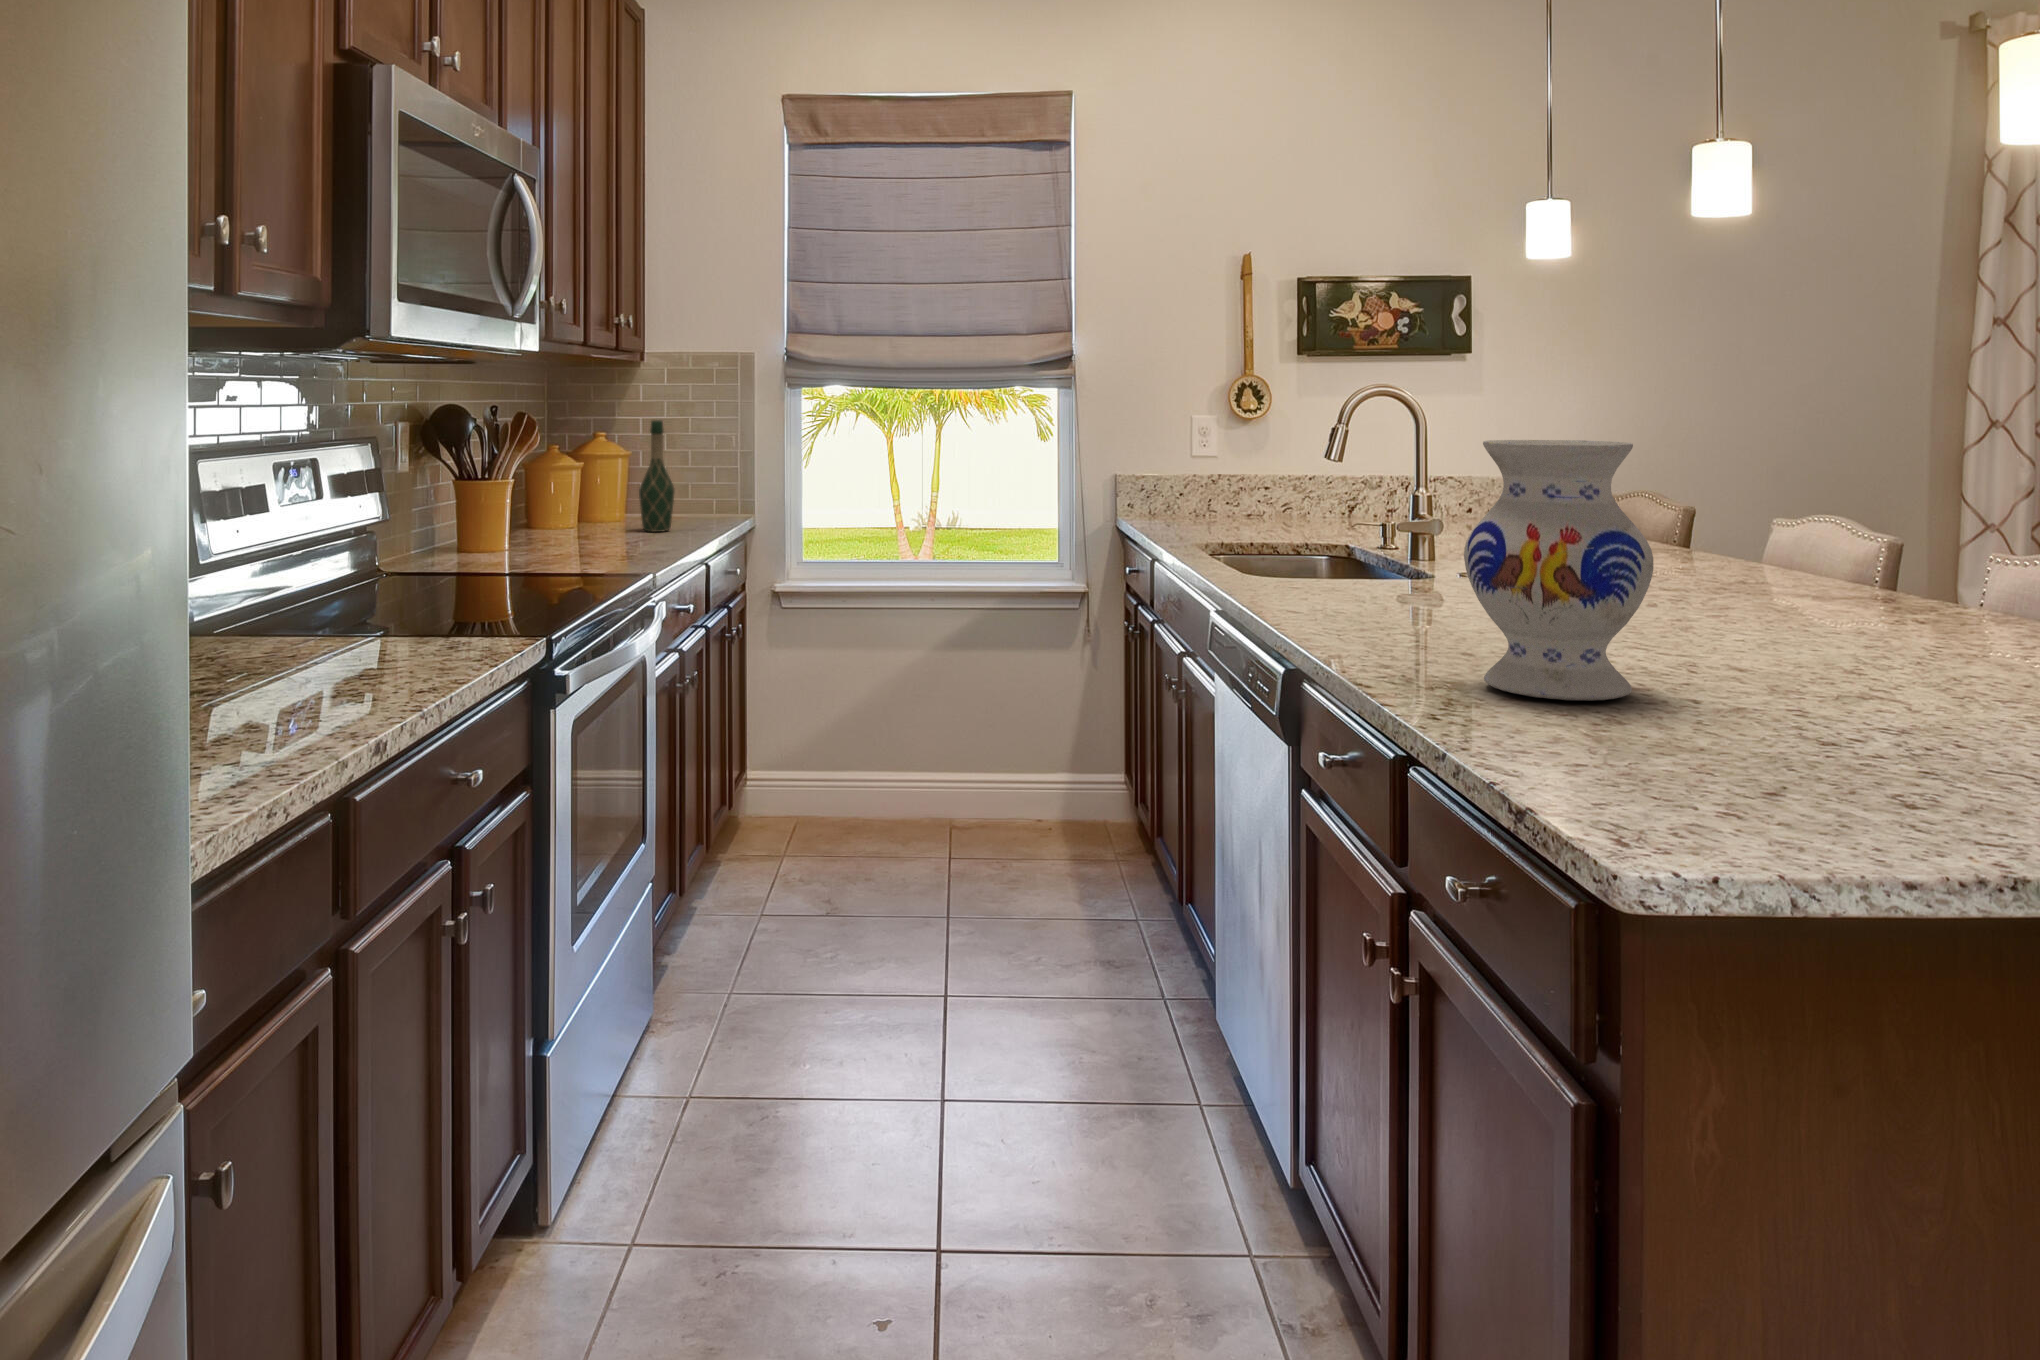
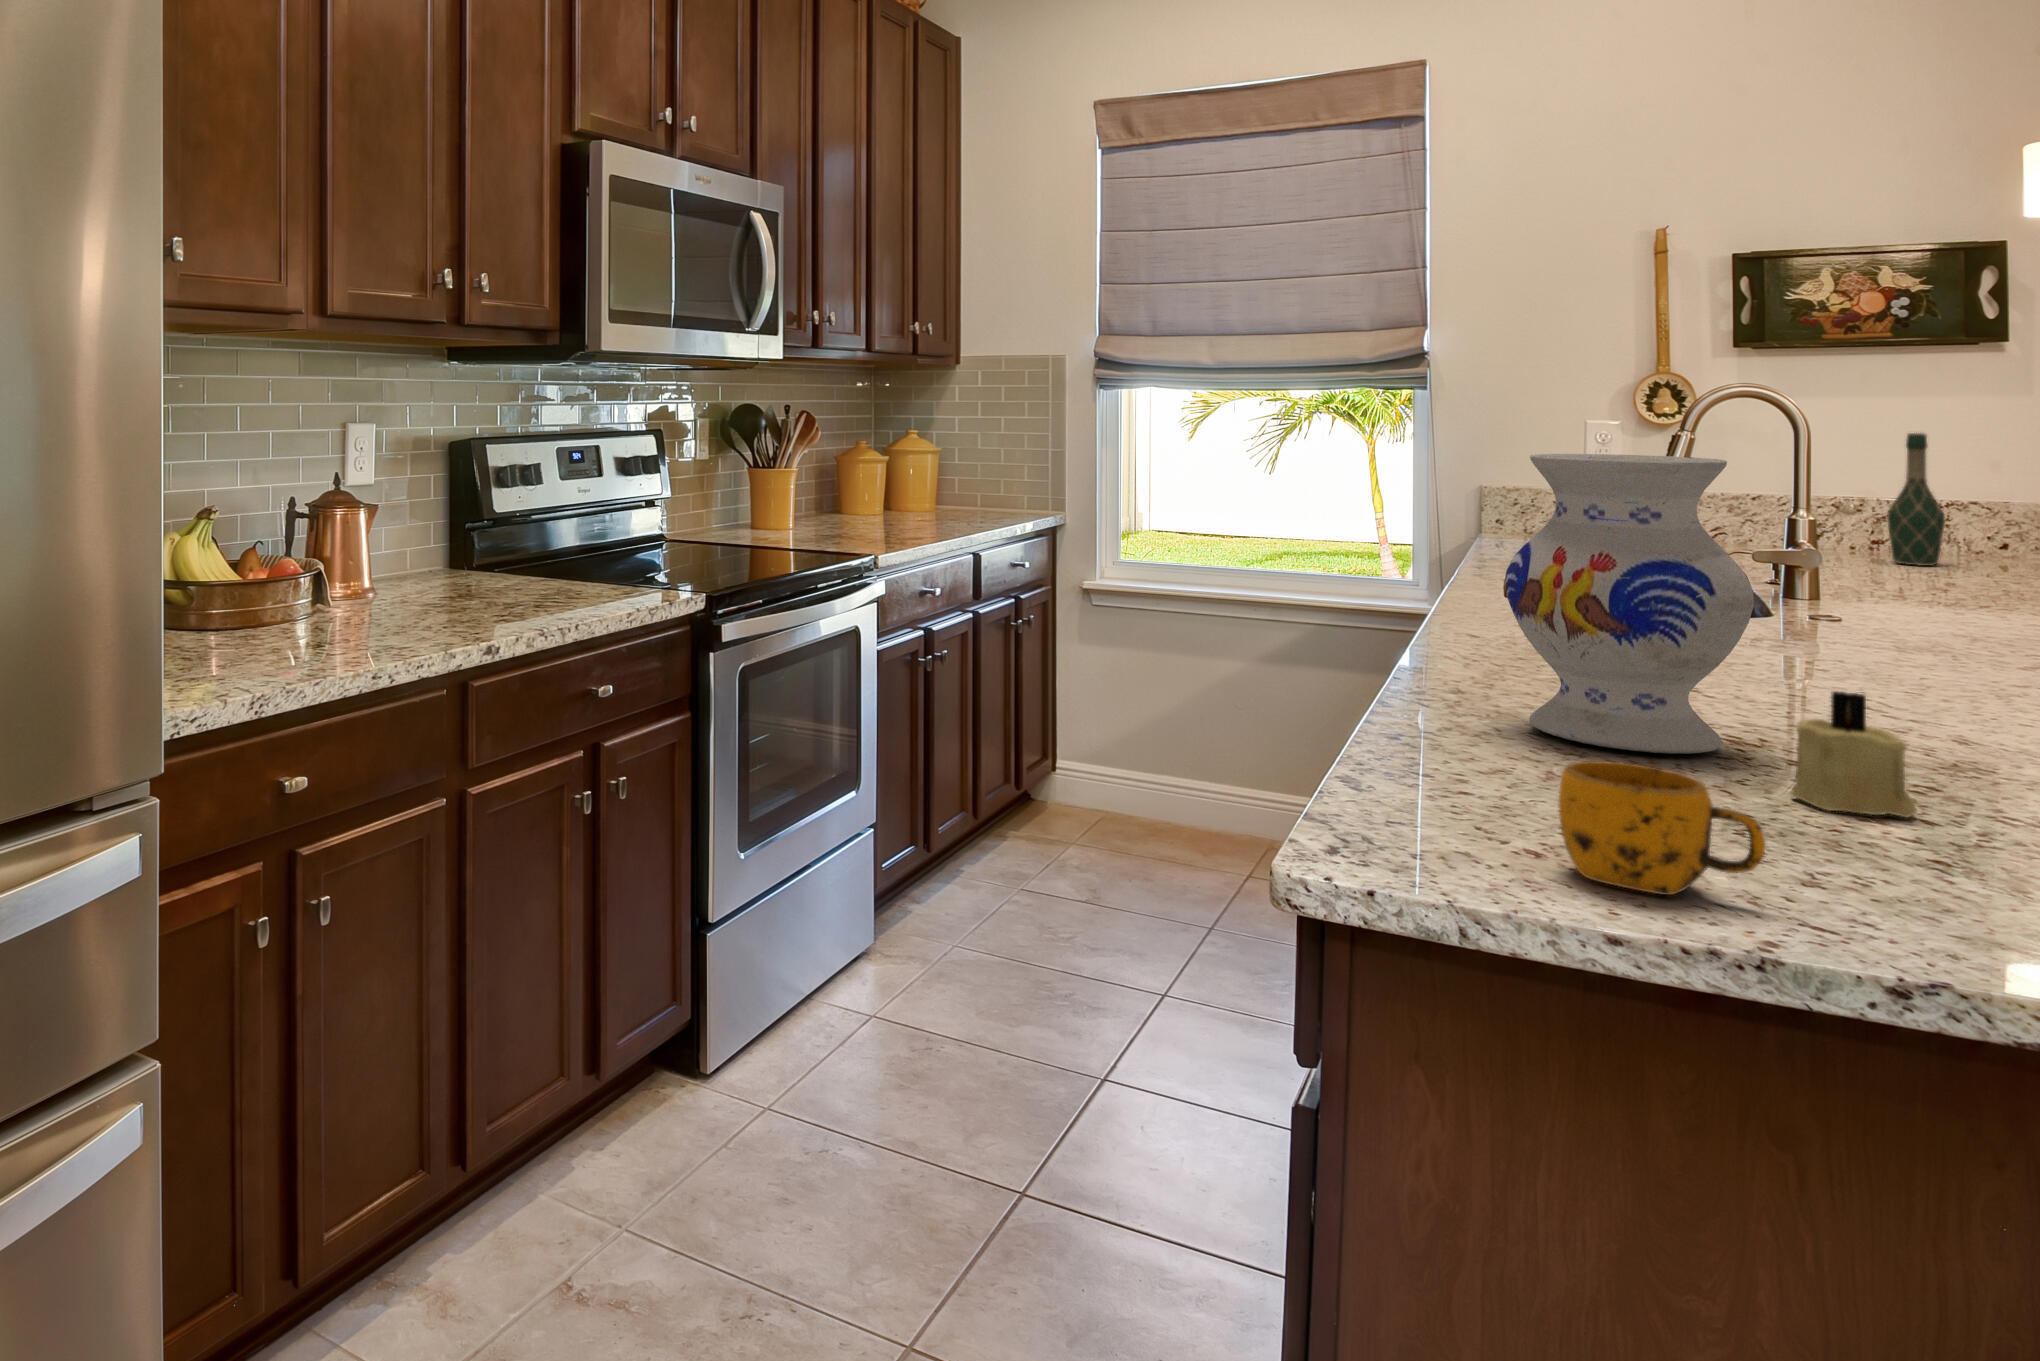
wine bottle: present [639,420,675,532] -> present [1887,433,1945,566]
candle: none [1734,631,1821,733] -> present [1791,691,1917,817]
mug: none [1762,717,1929,834] -> present [1559,761,1765,895]

